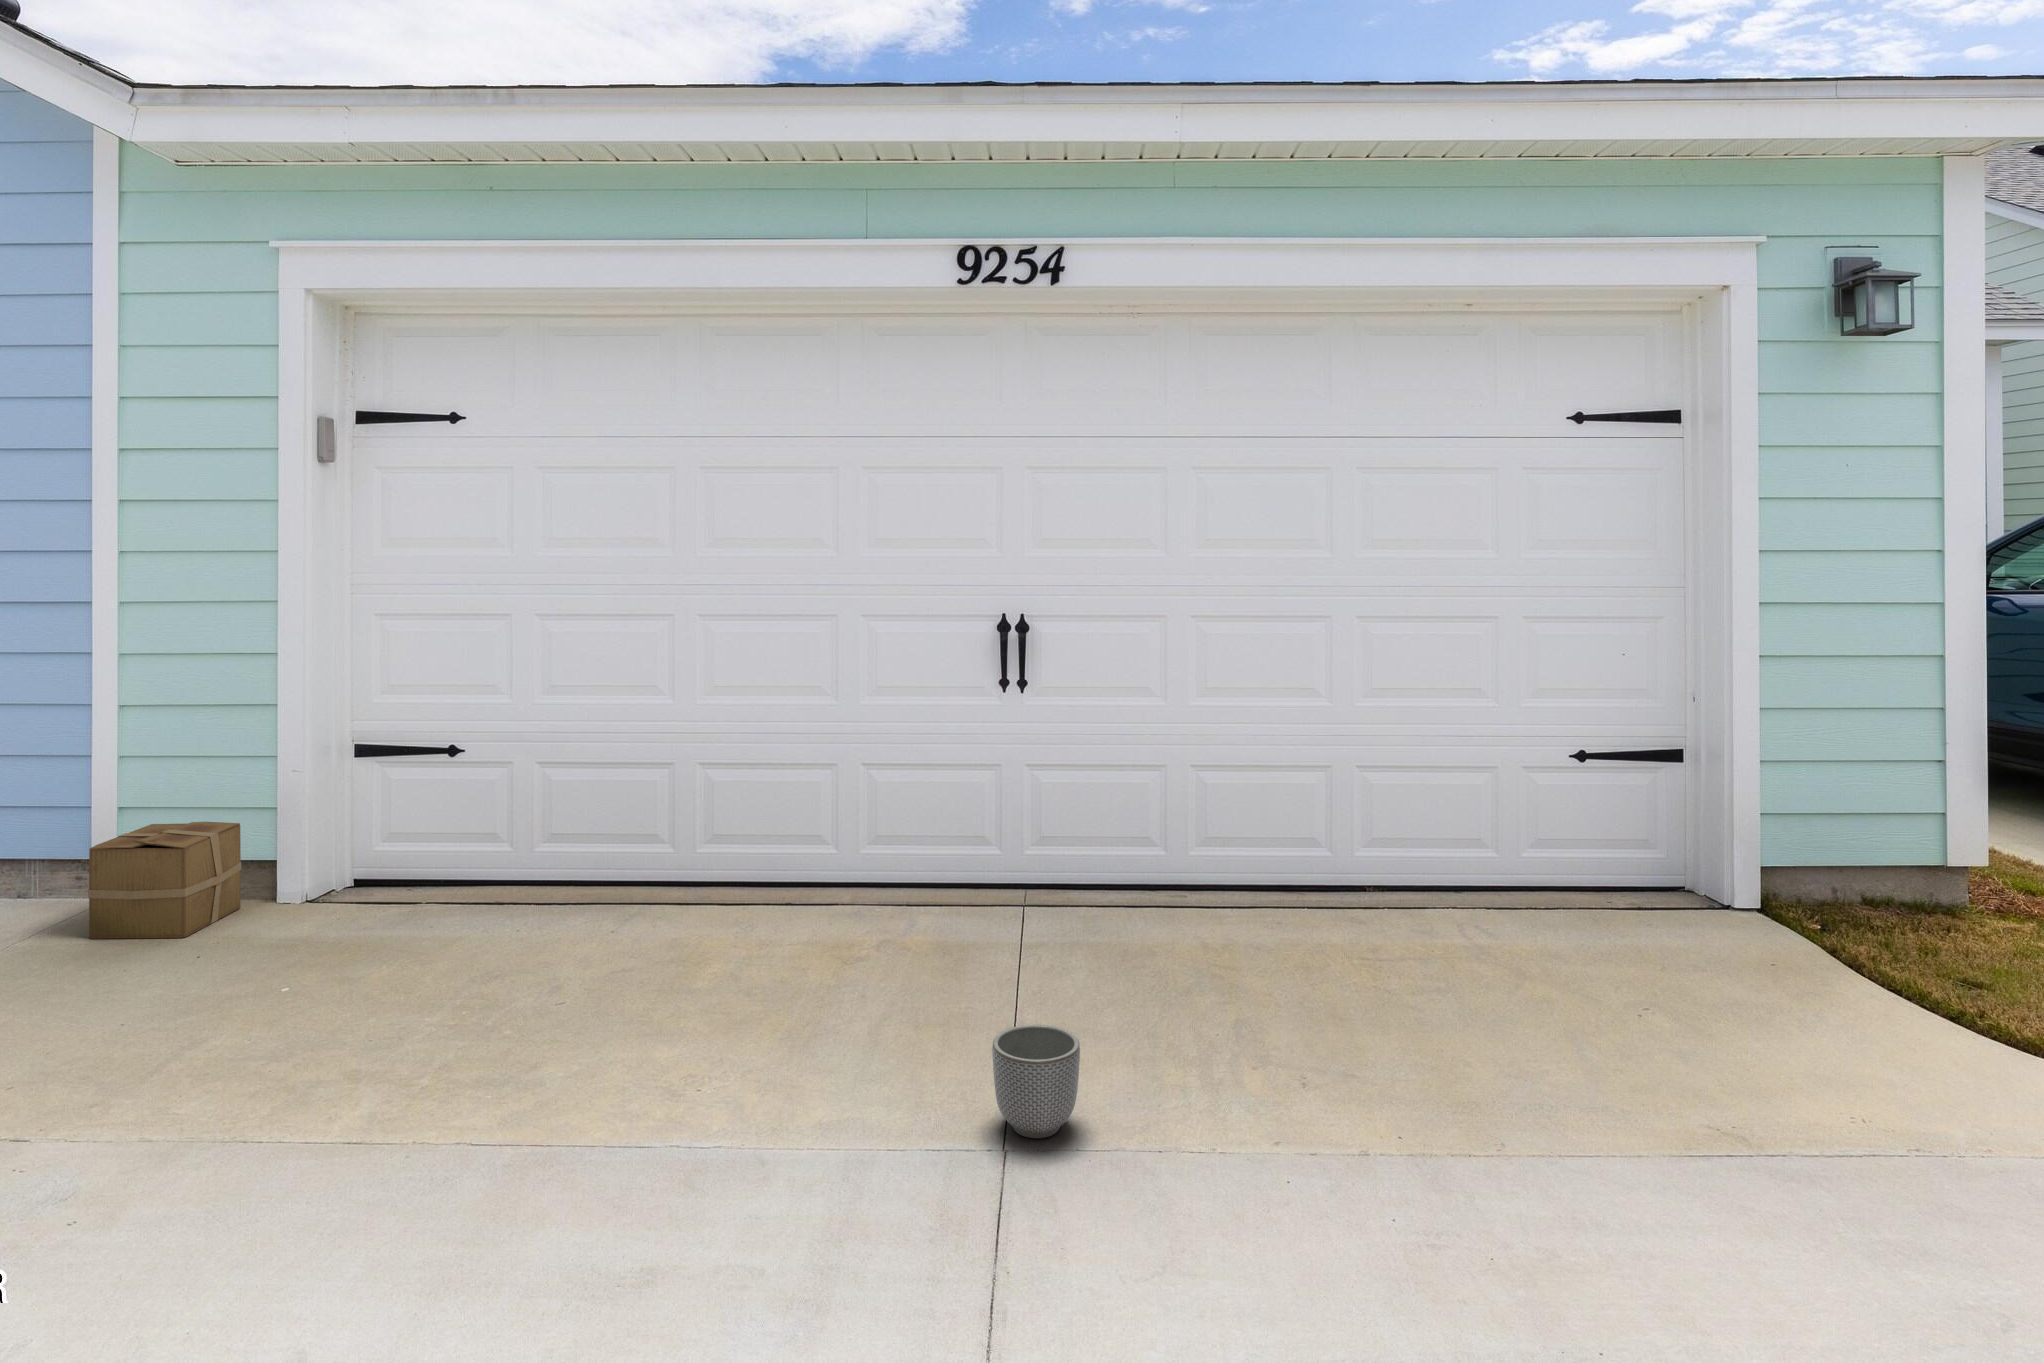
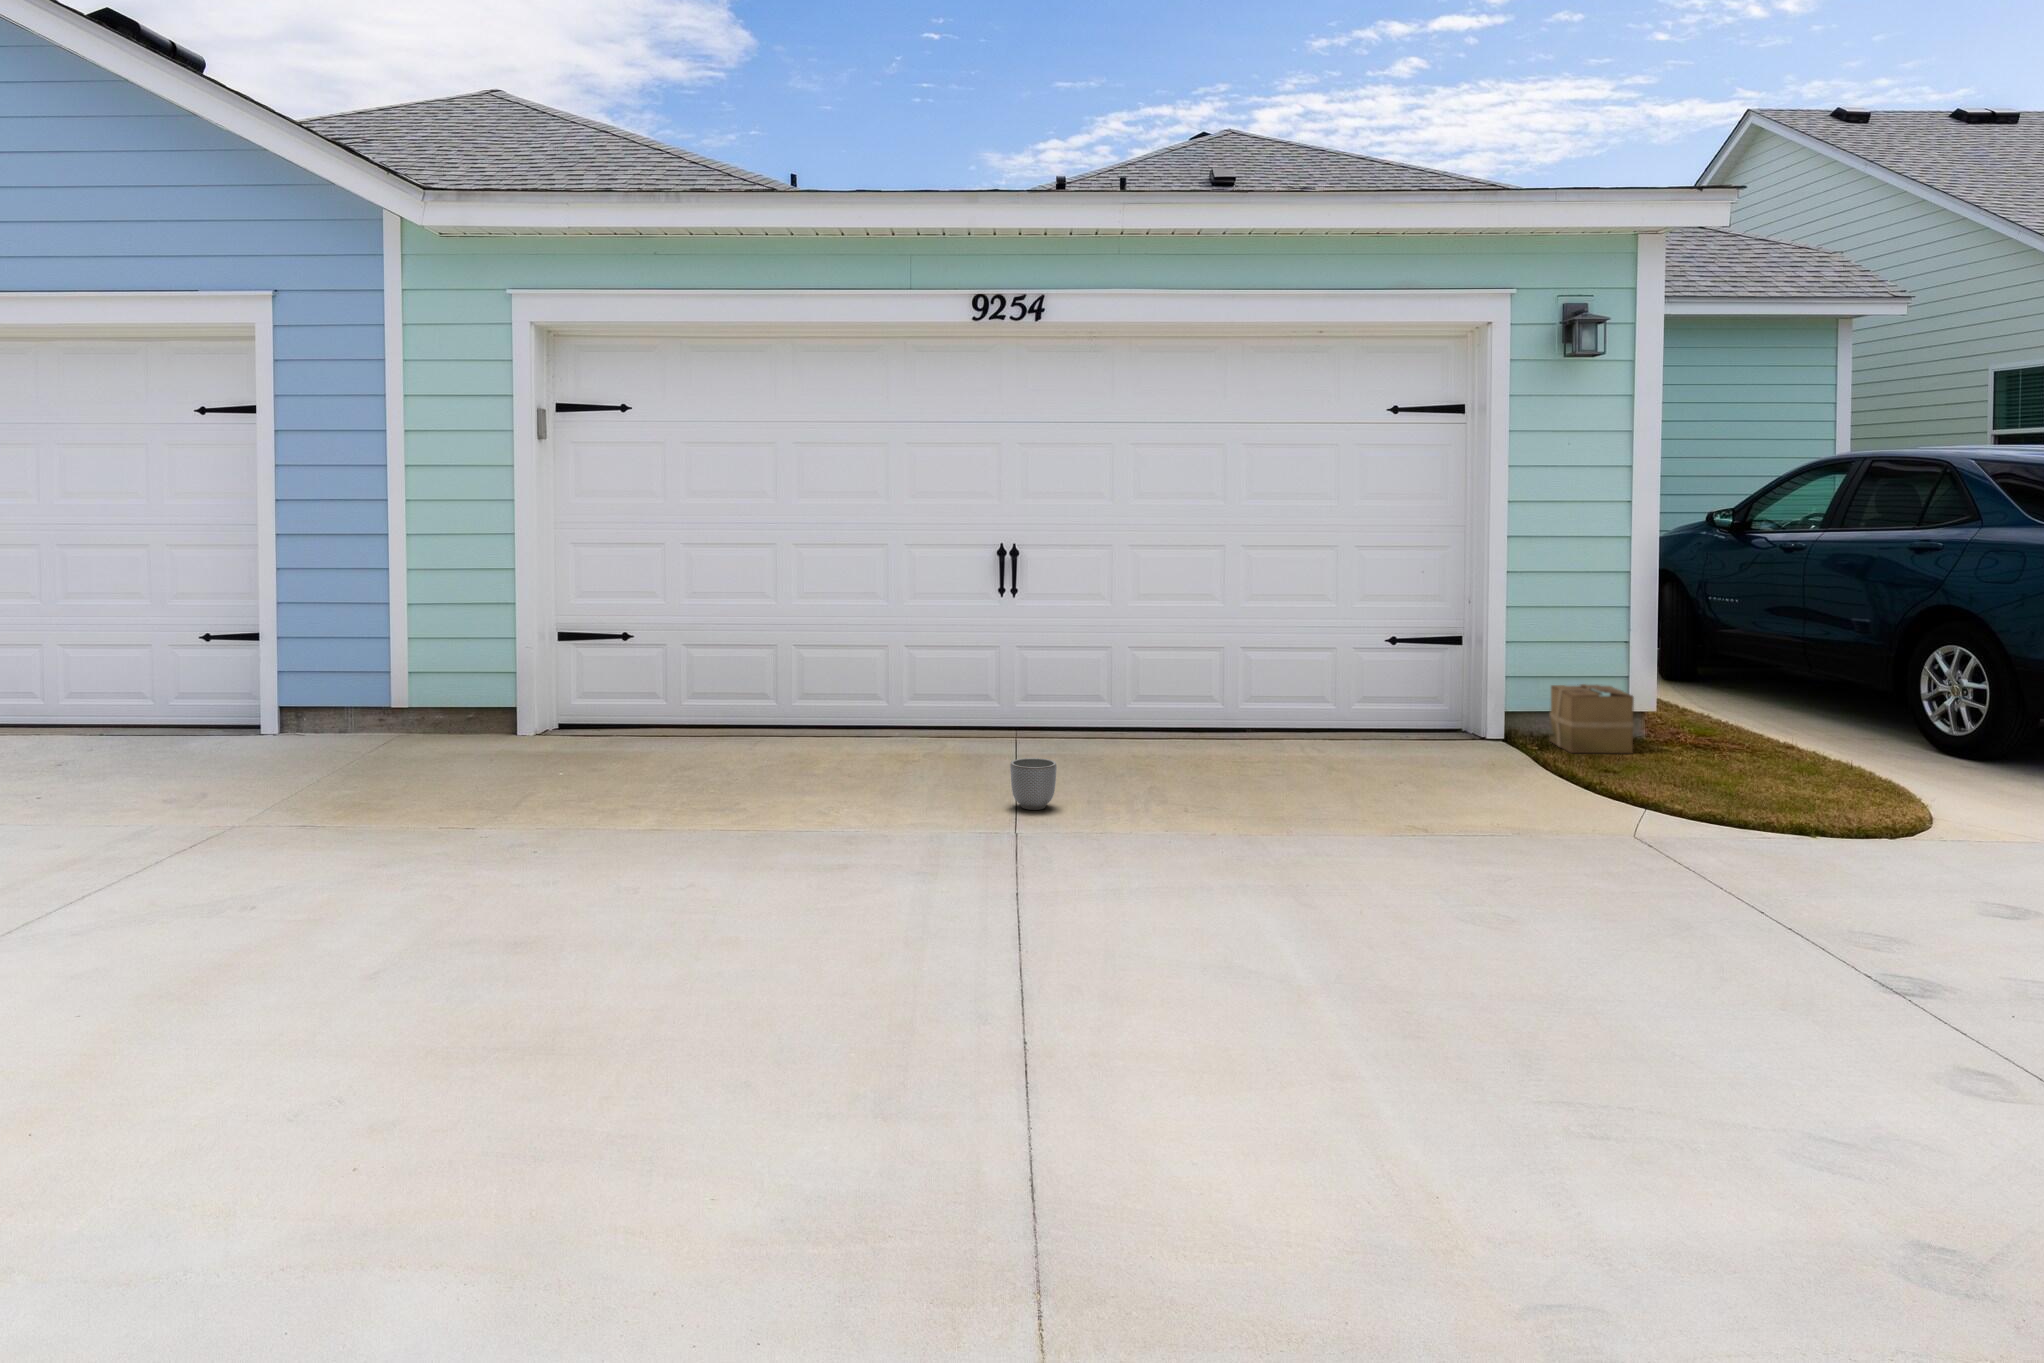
cardboard box: present [88,822,241,939] -> present [1549,684,1634,753]

